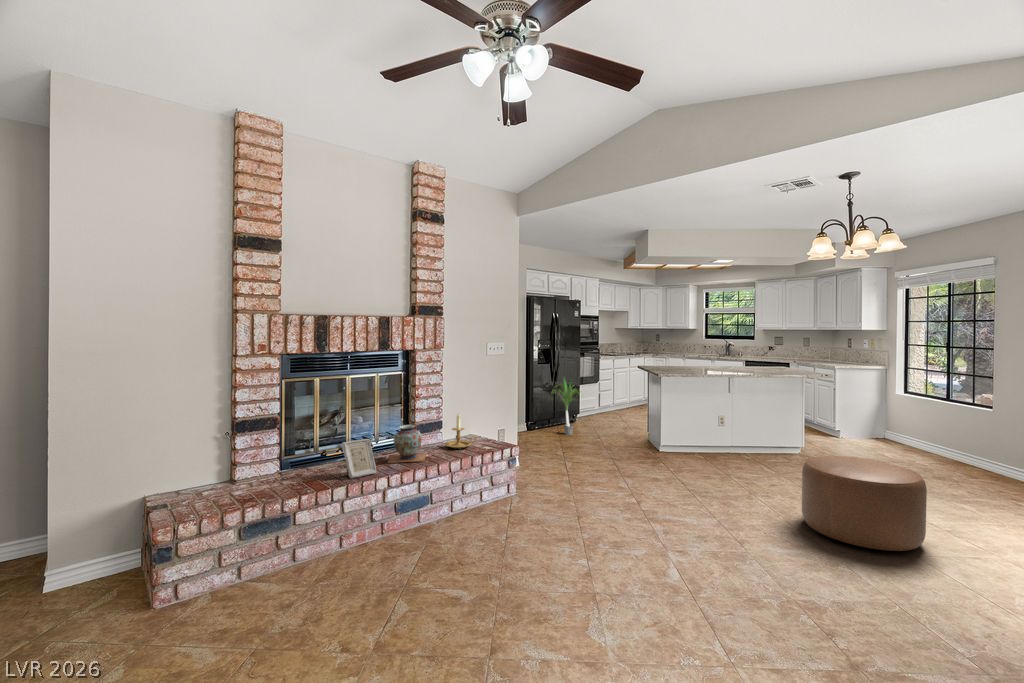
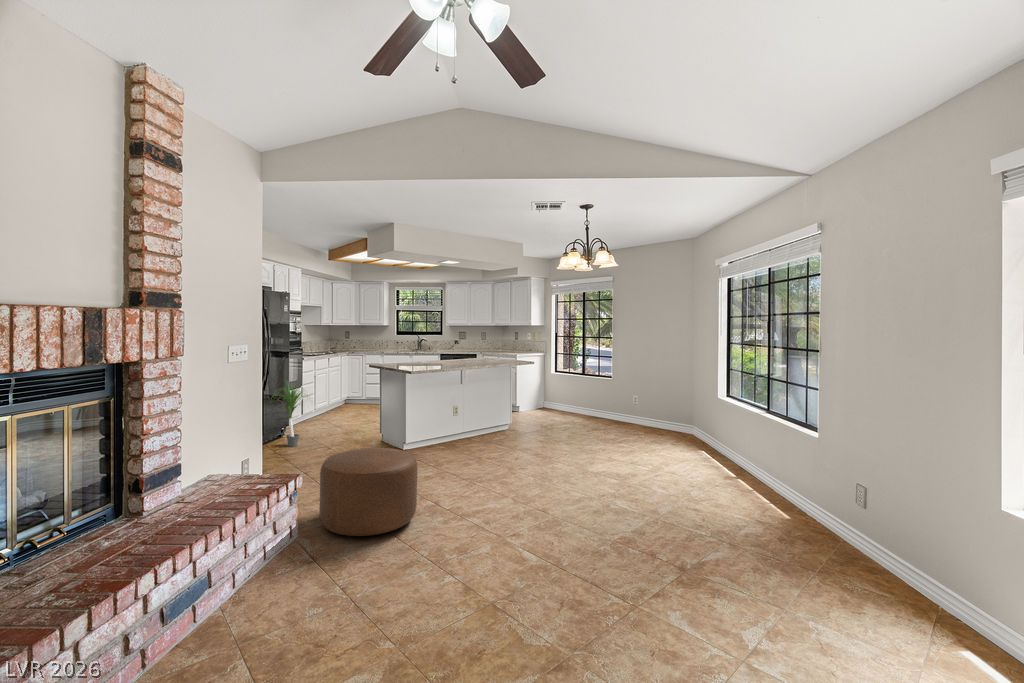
candle holder: present [445,414,476,449] -> none [197,447,246,497]
decorative vase: present [388,425,427,463] -> none [114,478,191,548]
picture frame: present [342,439,377,478] -> none [50,518,129,597]
ottoman: present [802,456,927,551] -> present [320,448,418,536]

